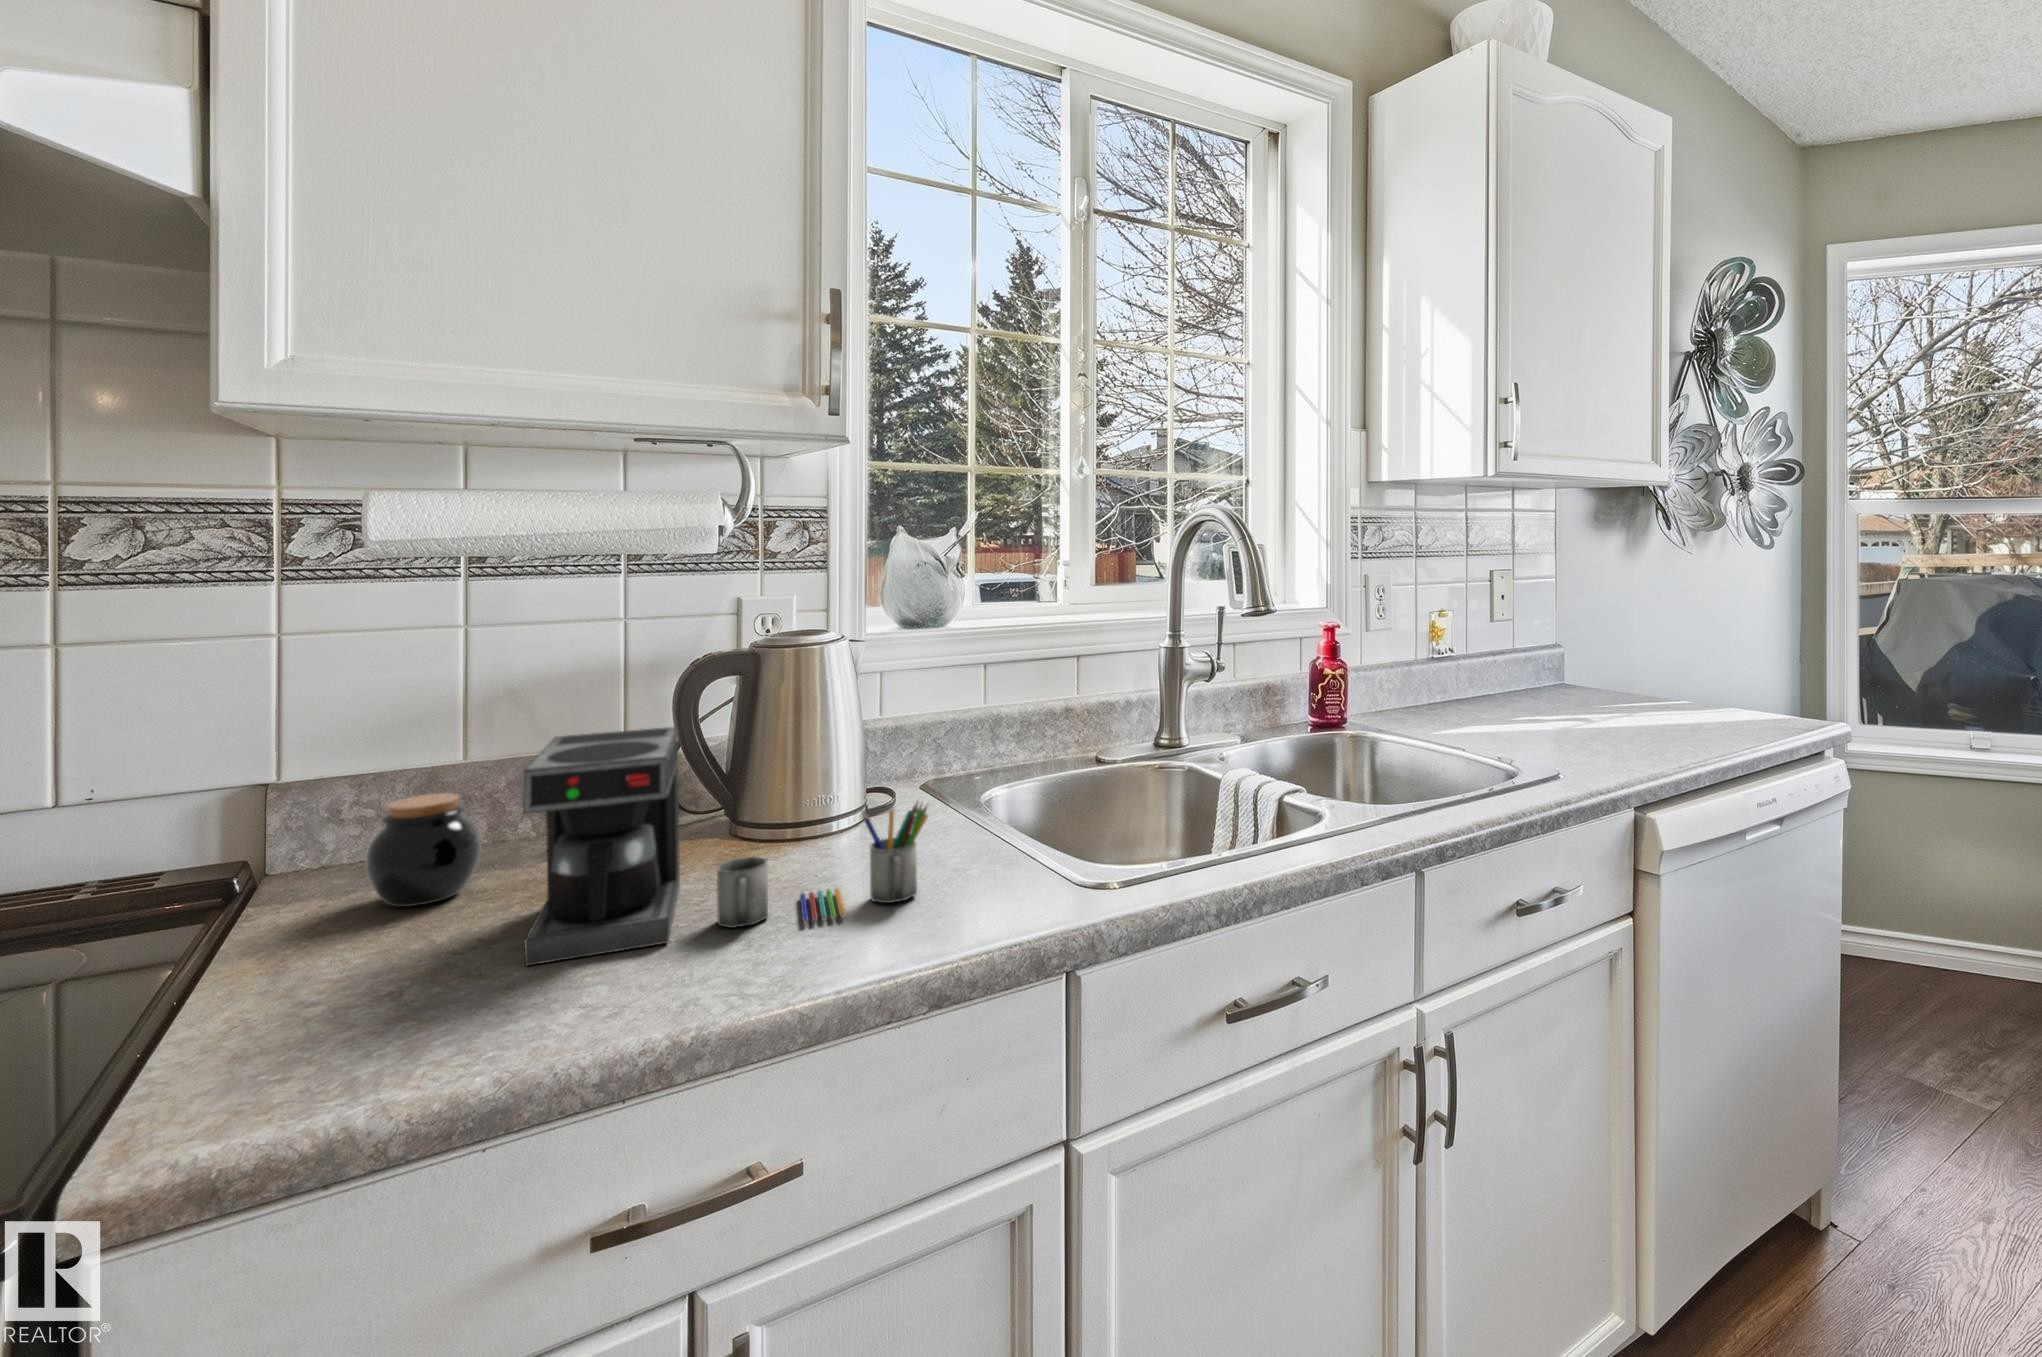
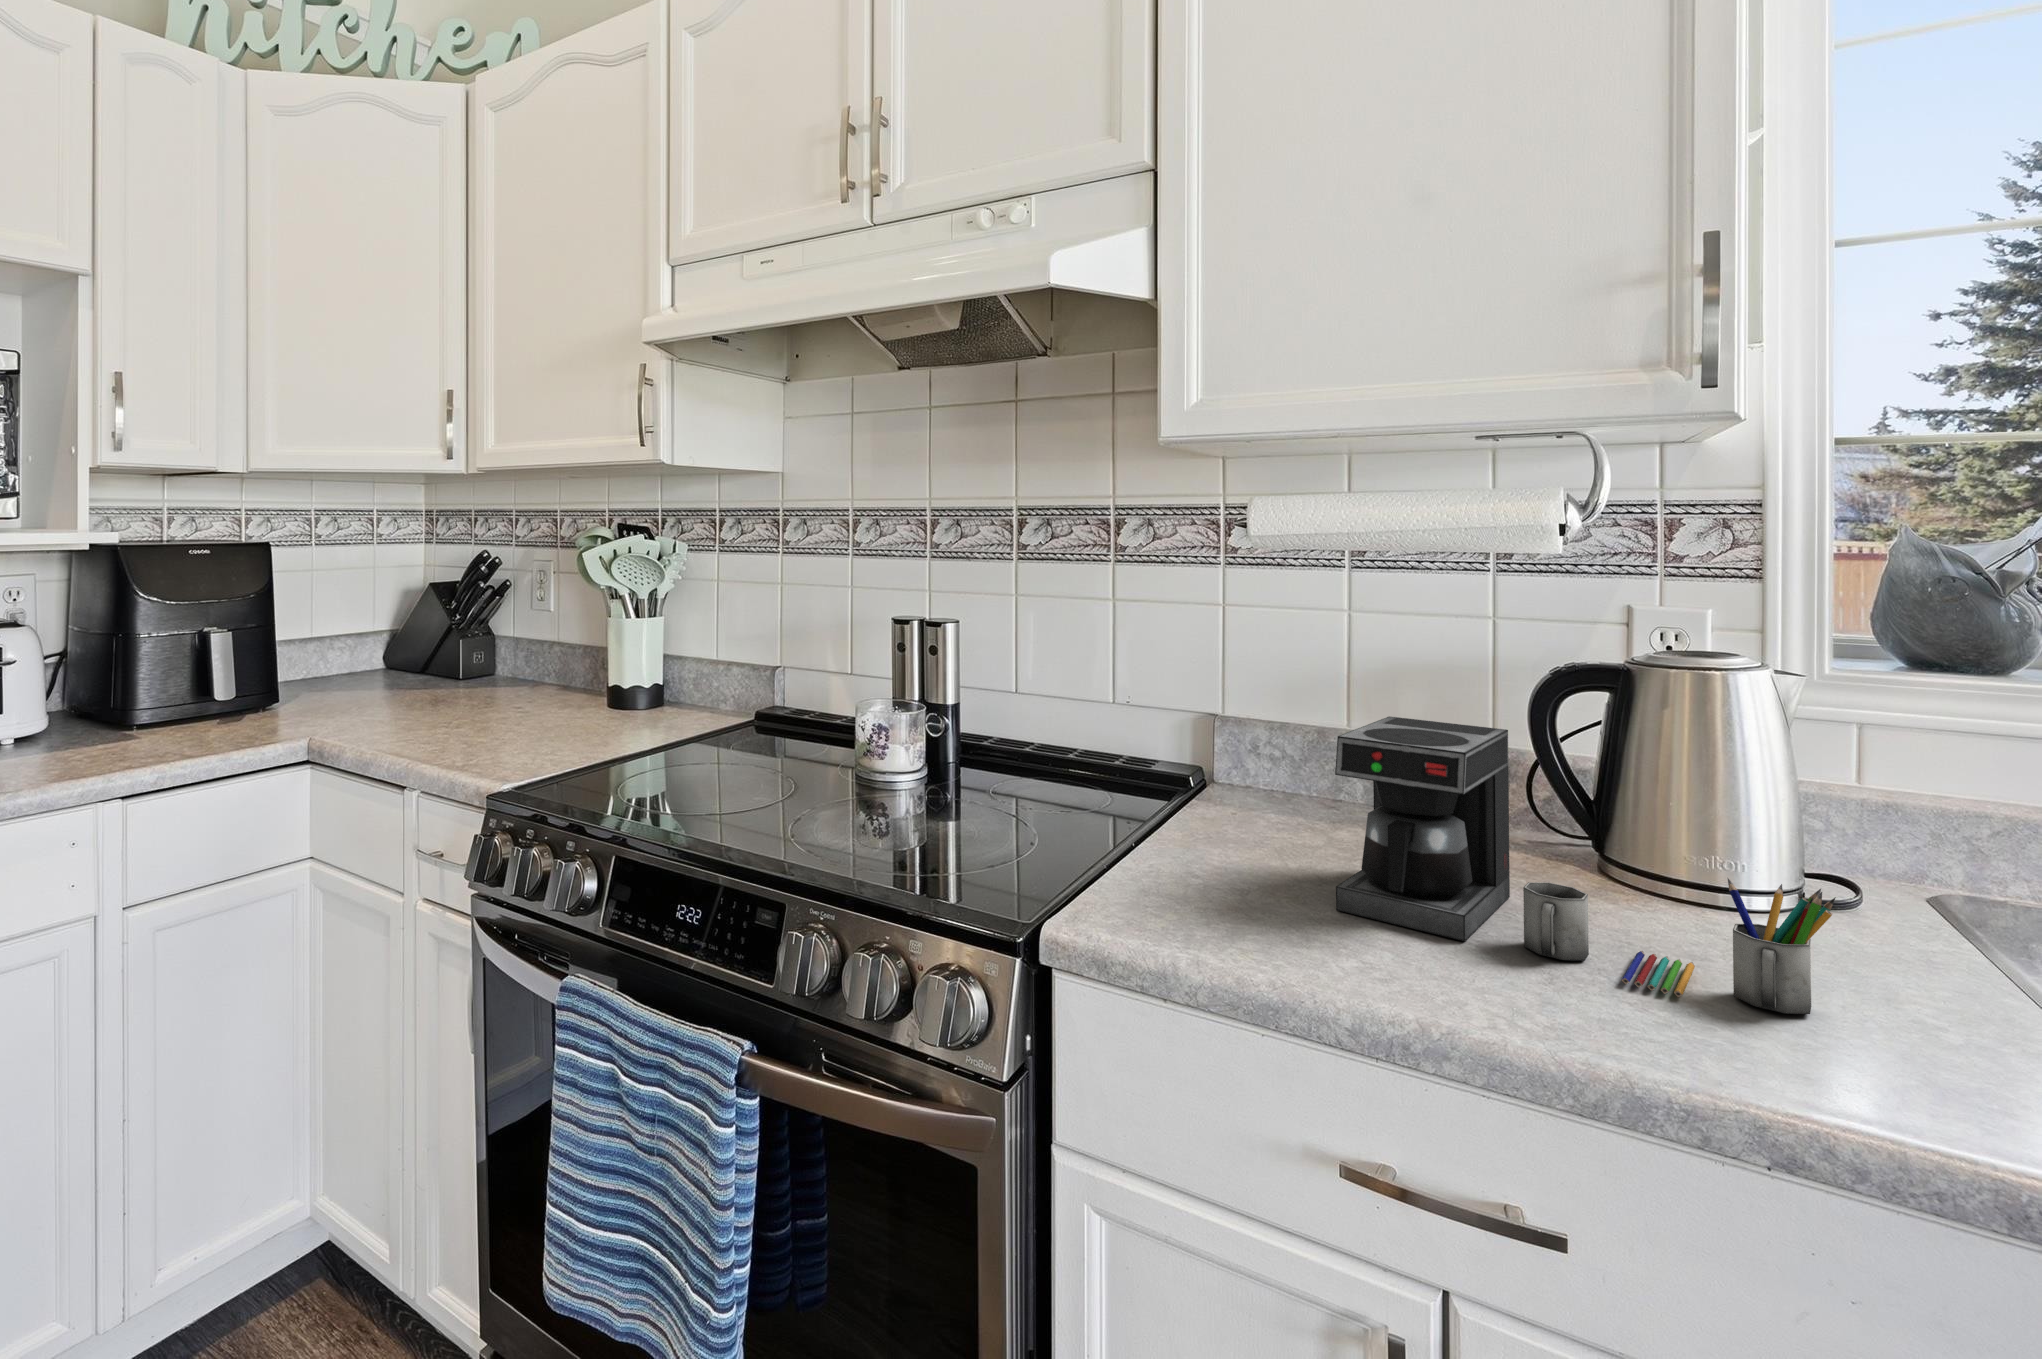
jar: present [365,793,480,907] -> none [1258,747,1340,838]

